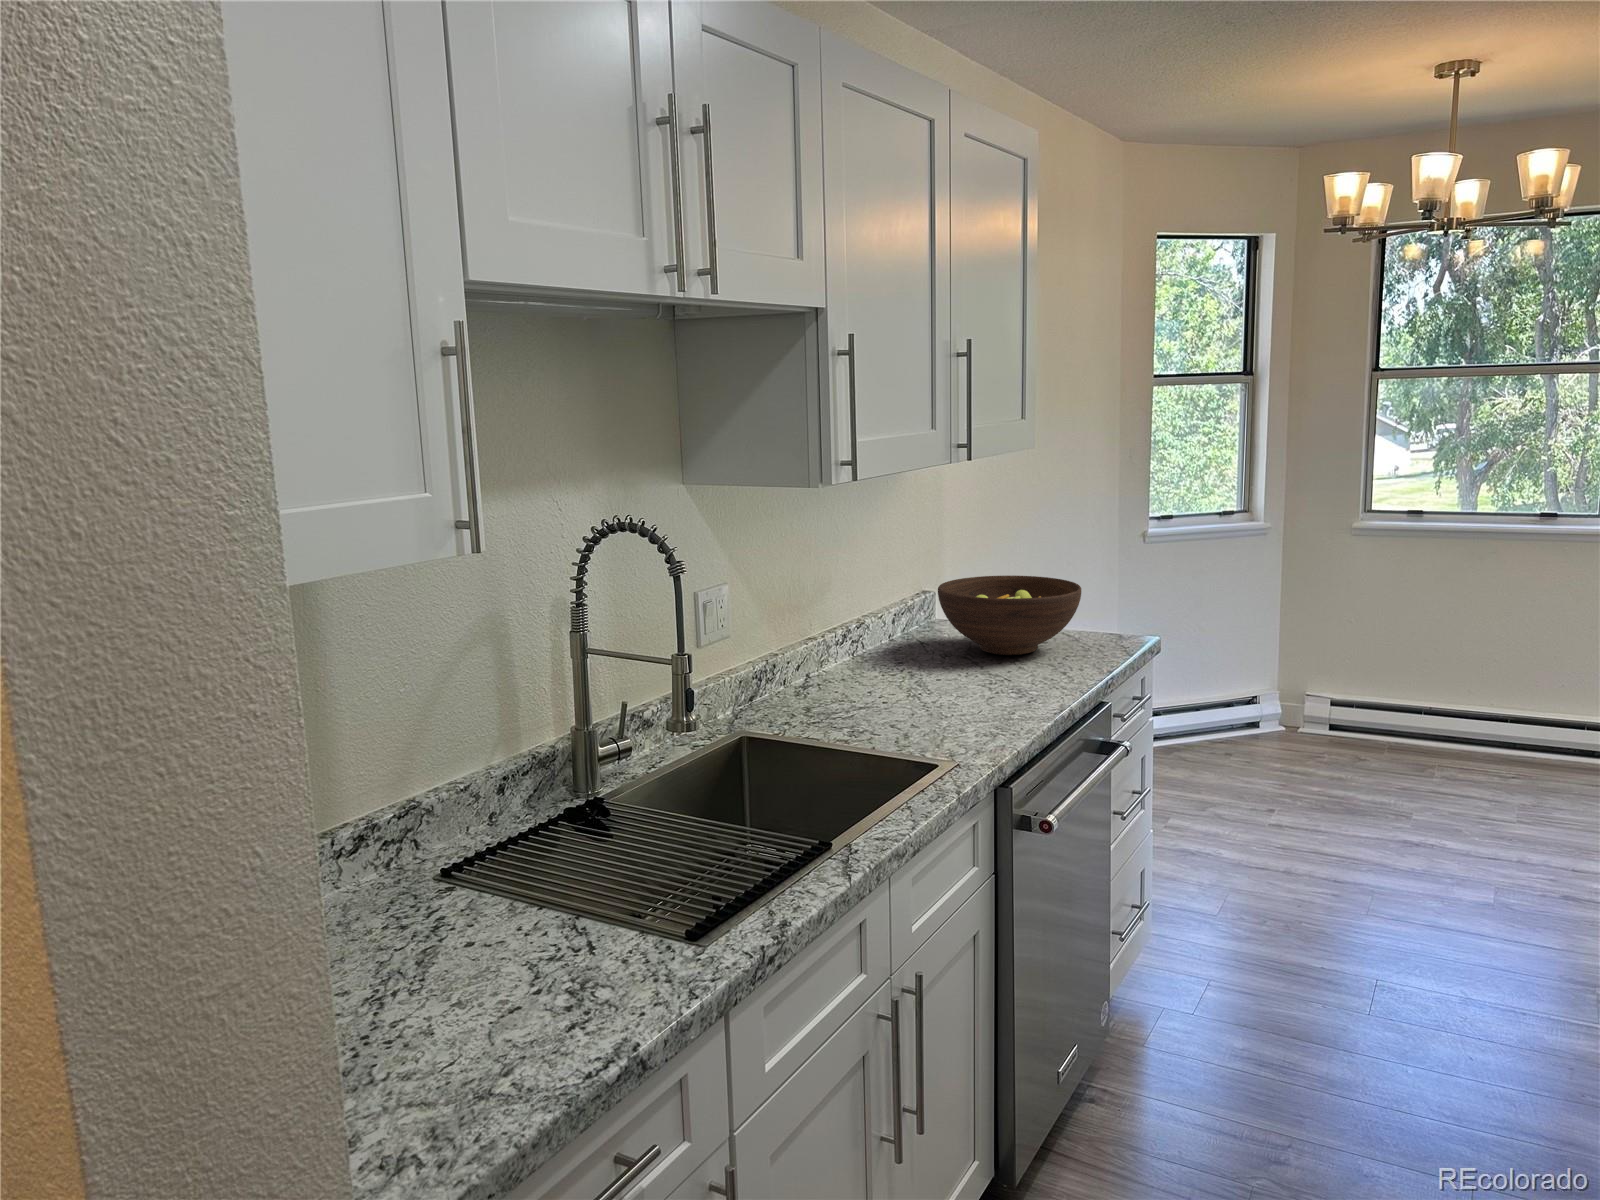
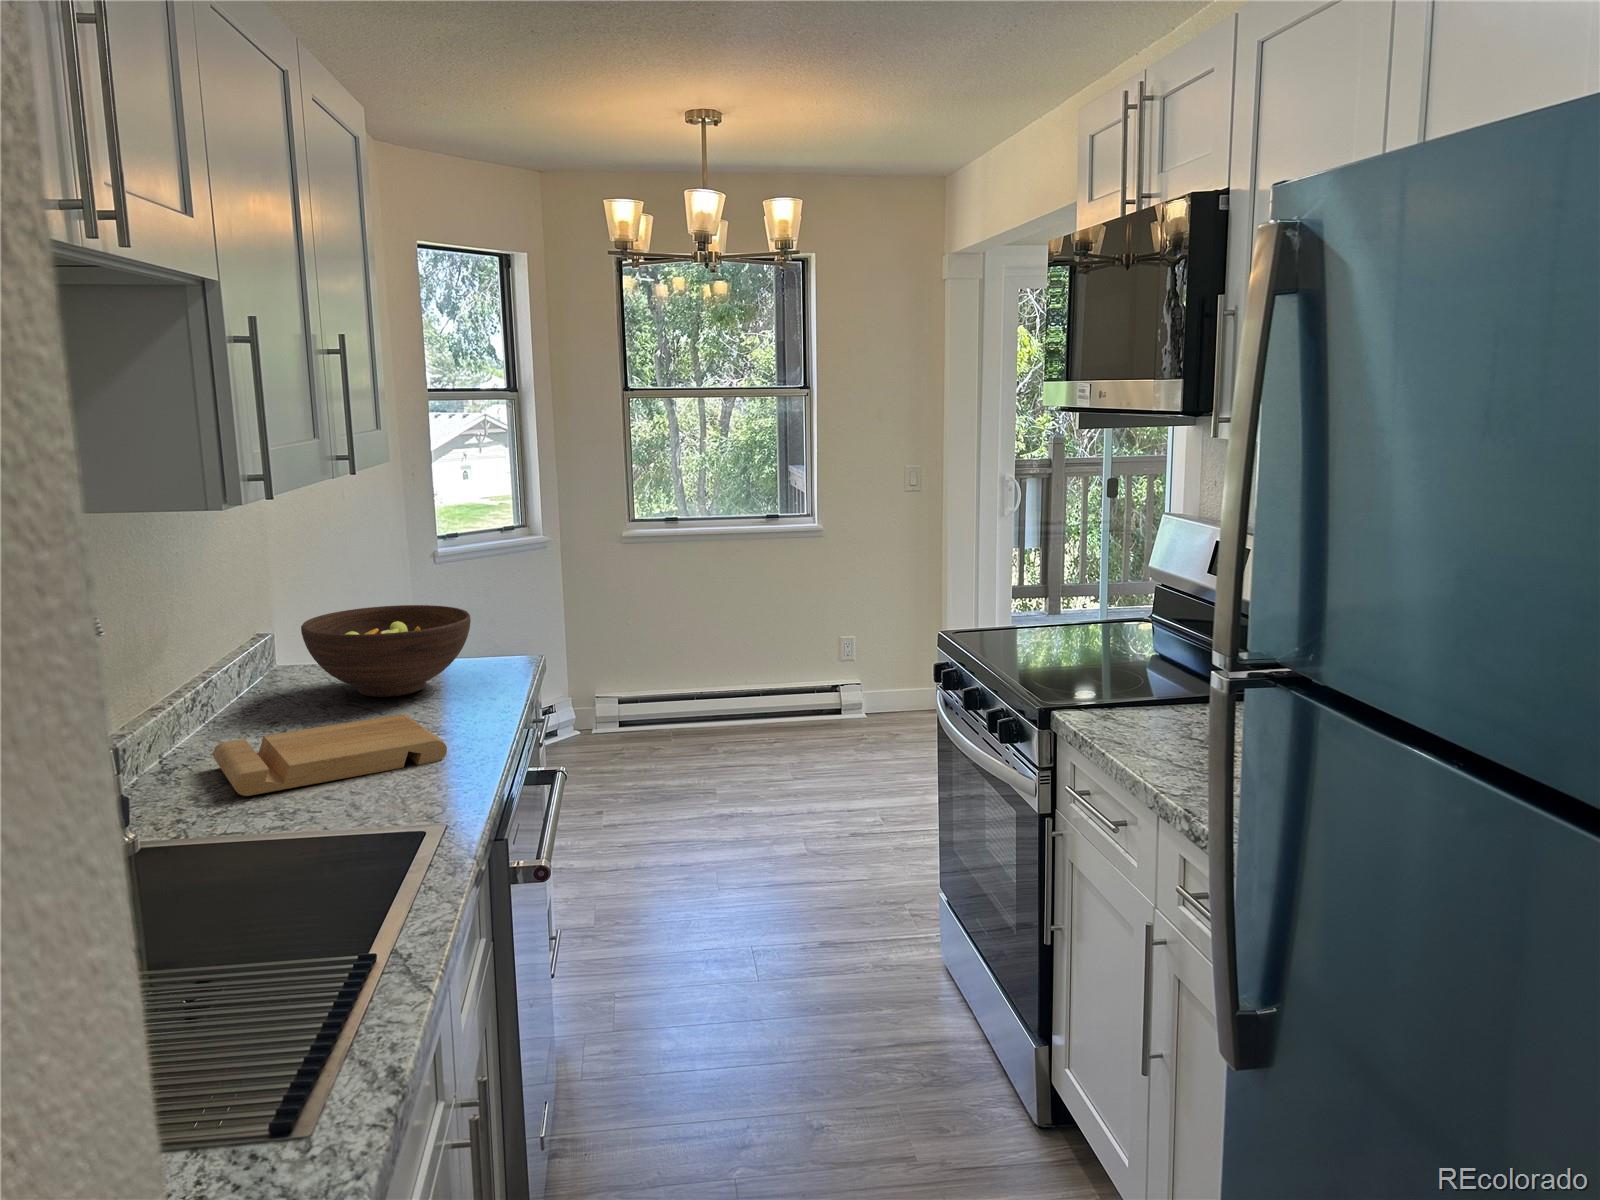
cutting board: none [833,669,1006,714] -> present [213,714,447,796]

